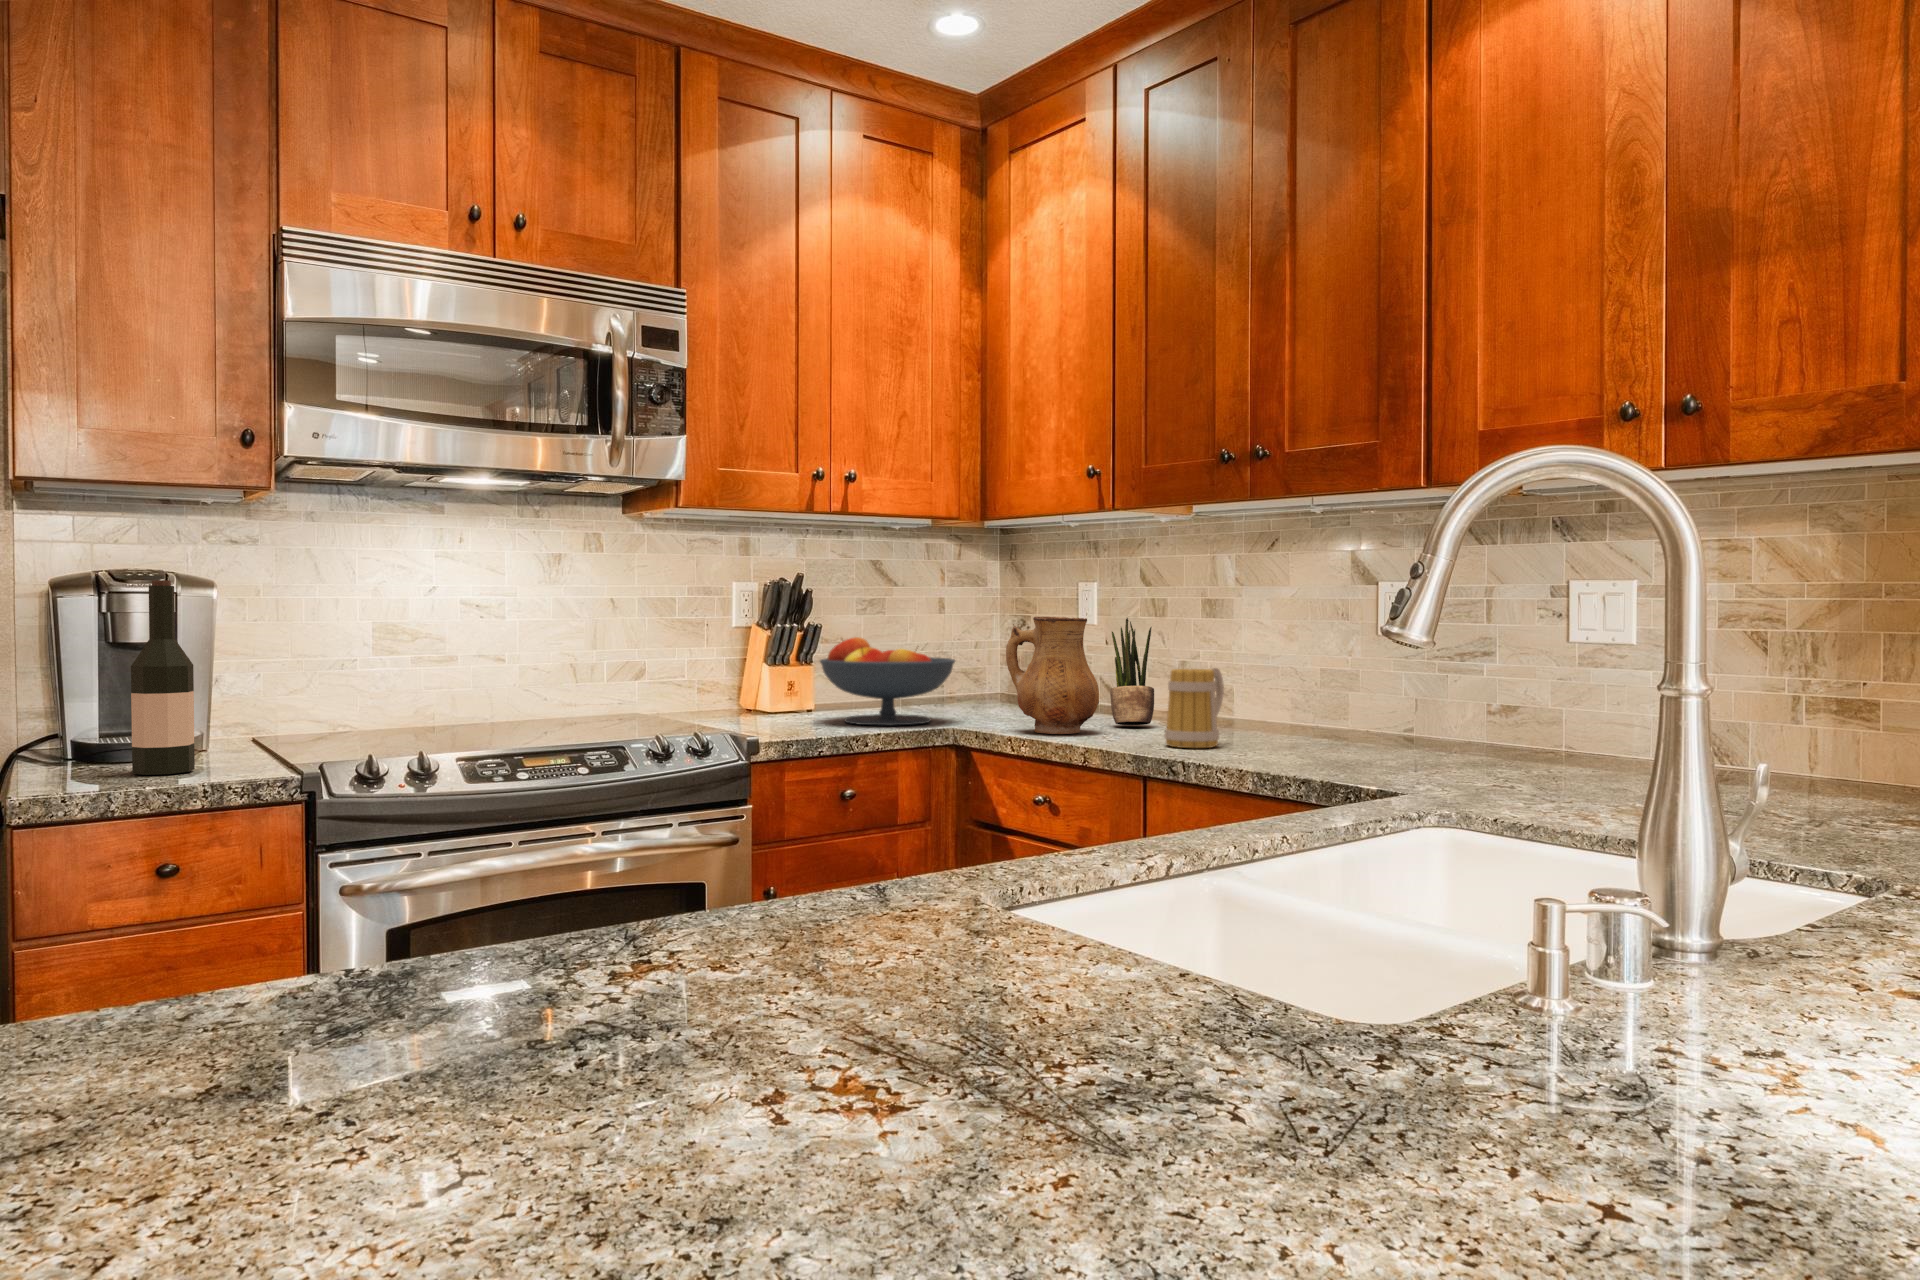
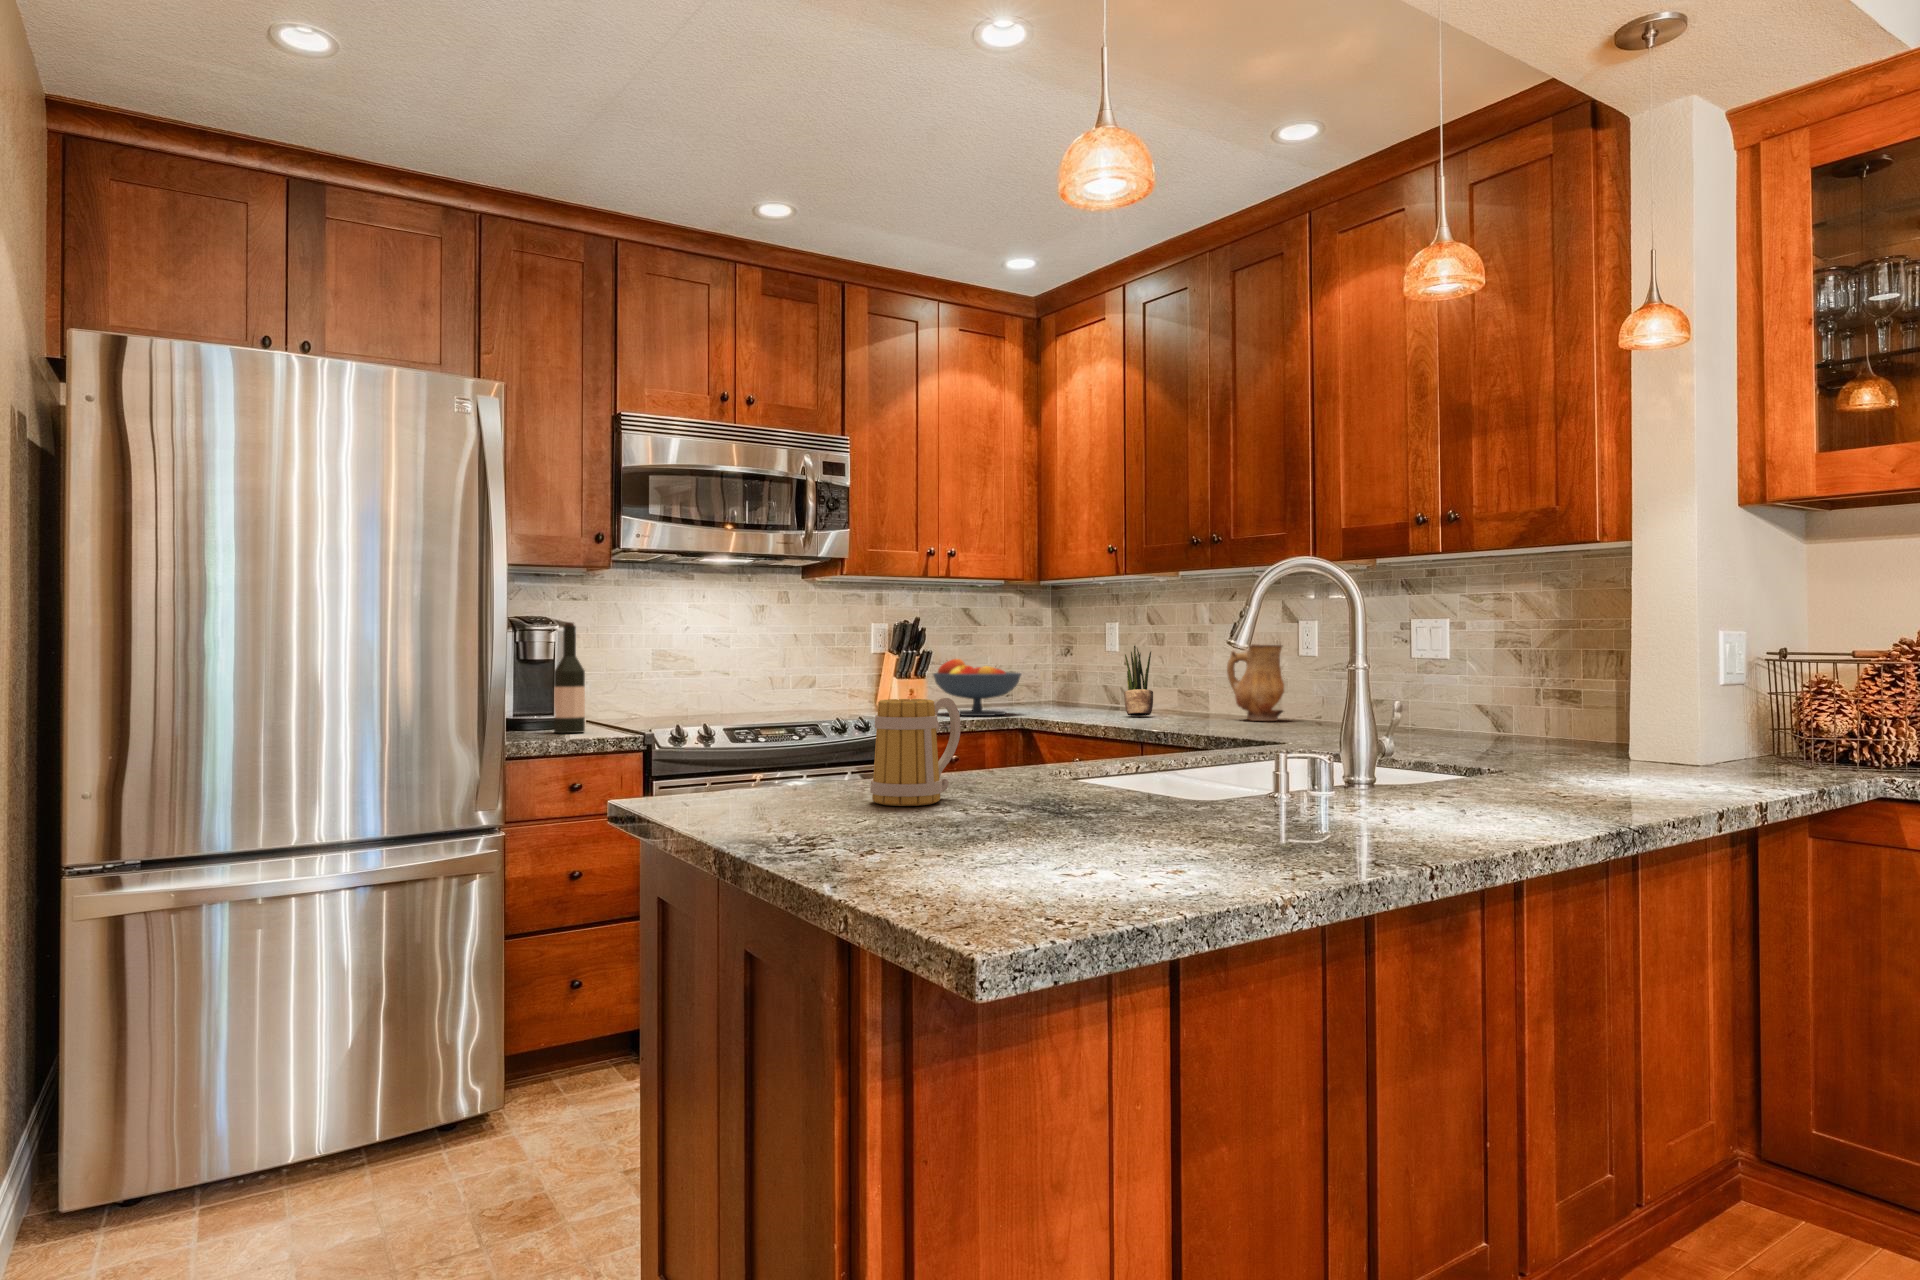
ceramic pitcher: present [1006,617,1099,734] -> present [1227,644,1285,721]
mug: present [1164,668,1224,748] -> present [870,698,961,806]

